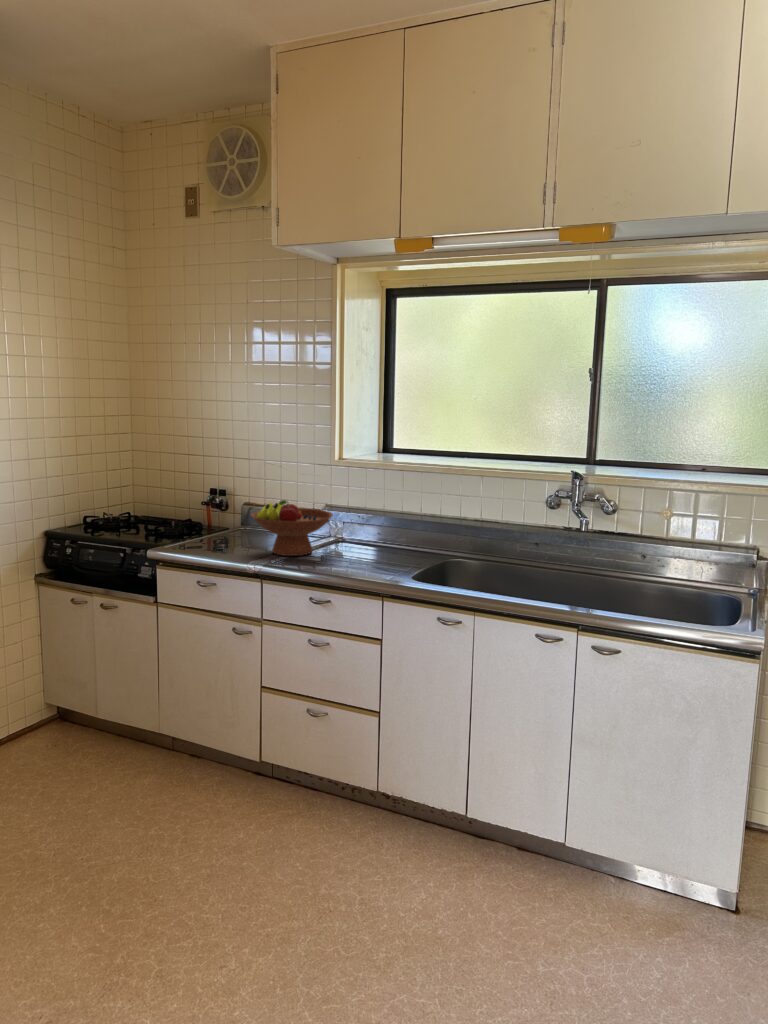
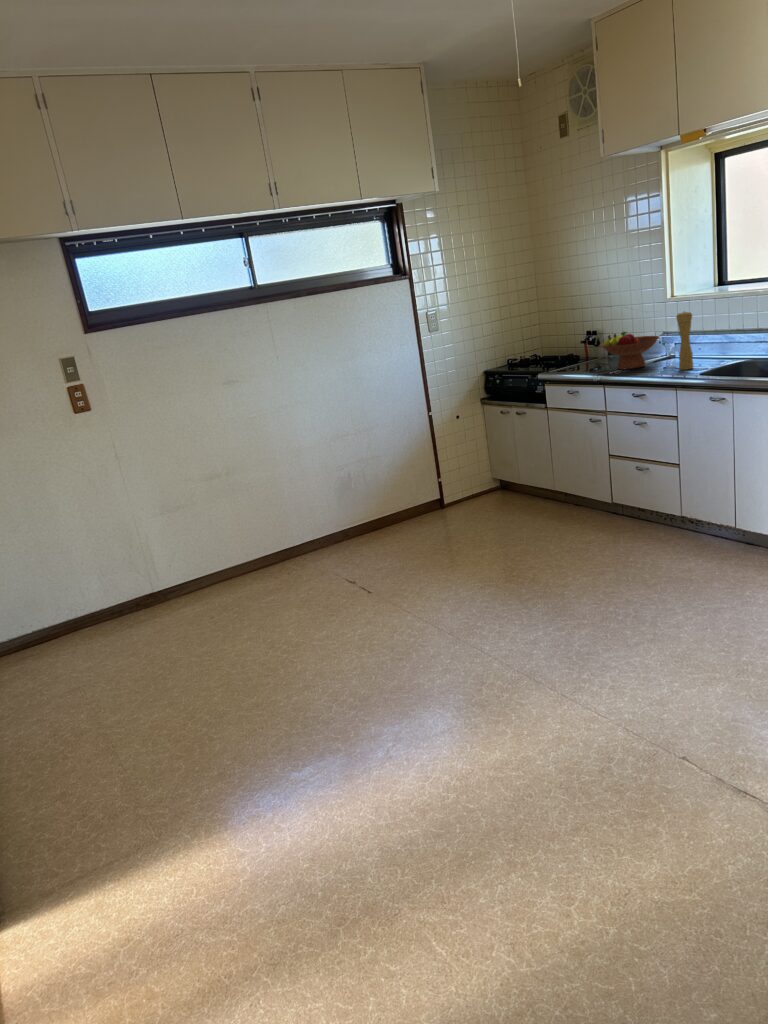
pepper mill: none [370,485,391,567] -> present [676,312,693,370]

